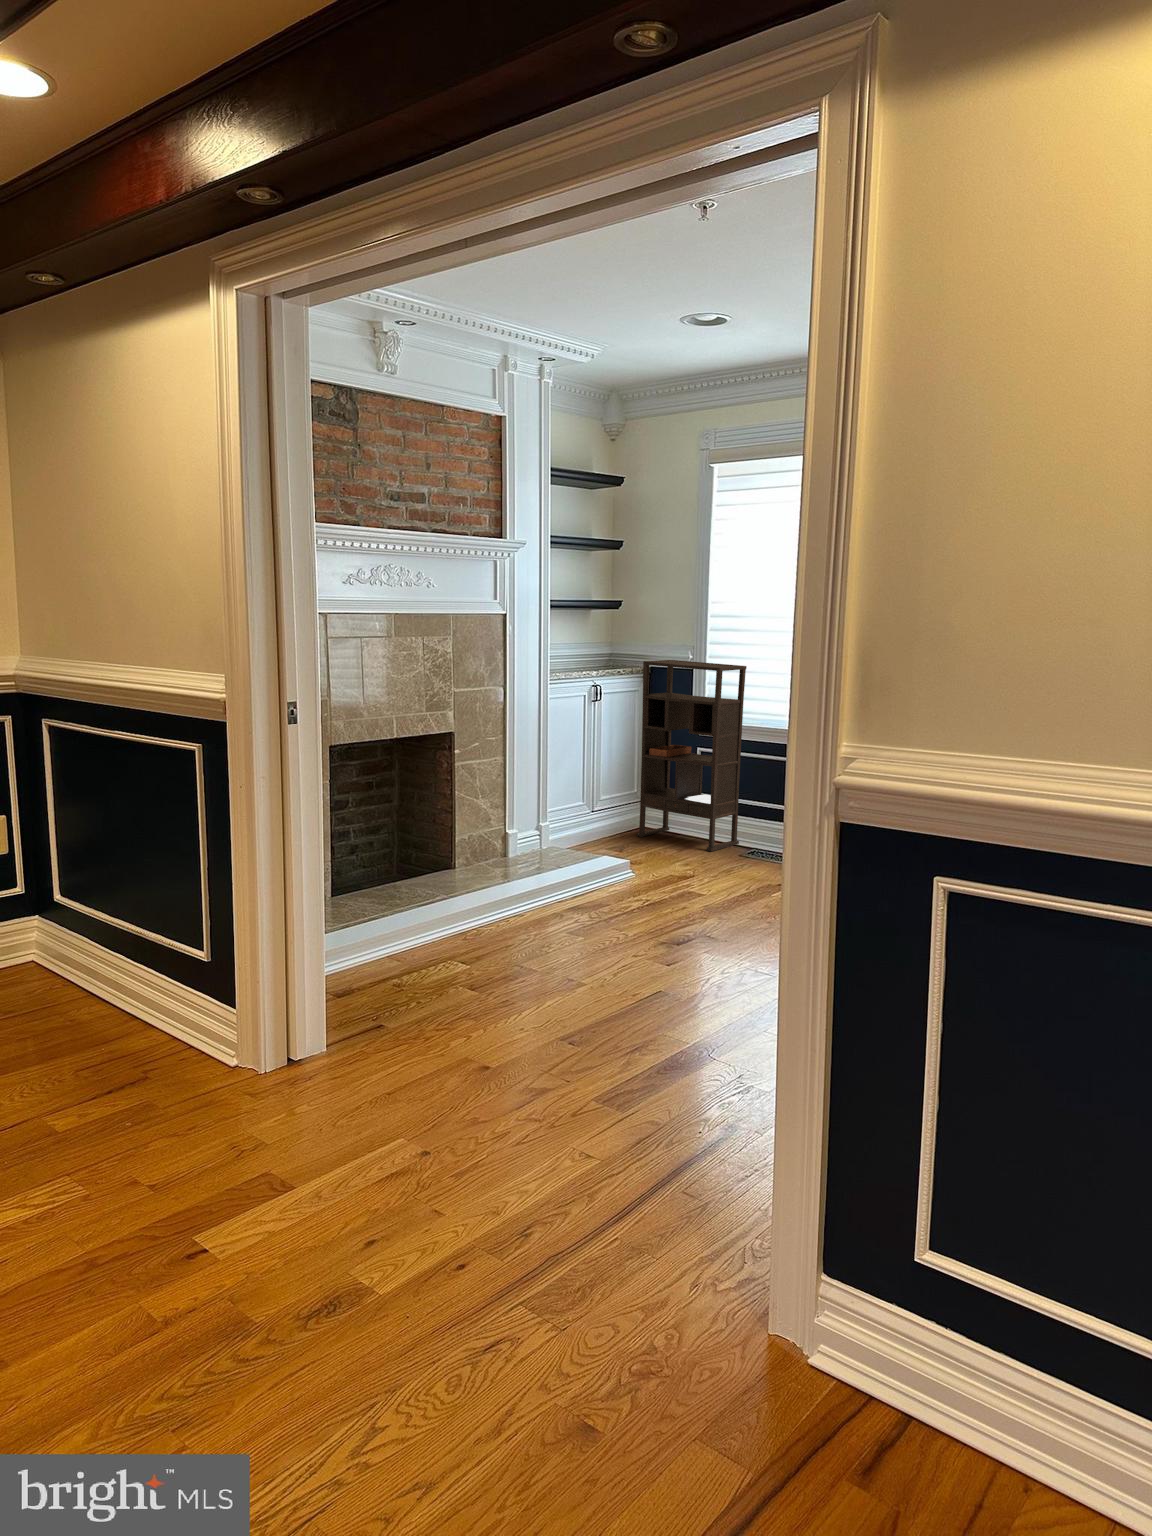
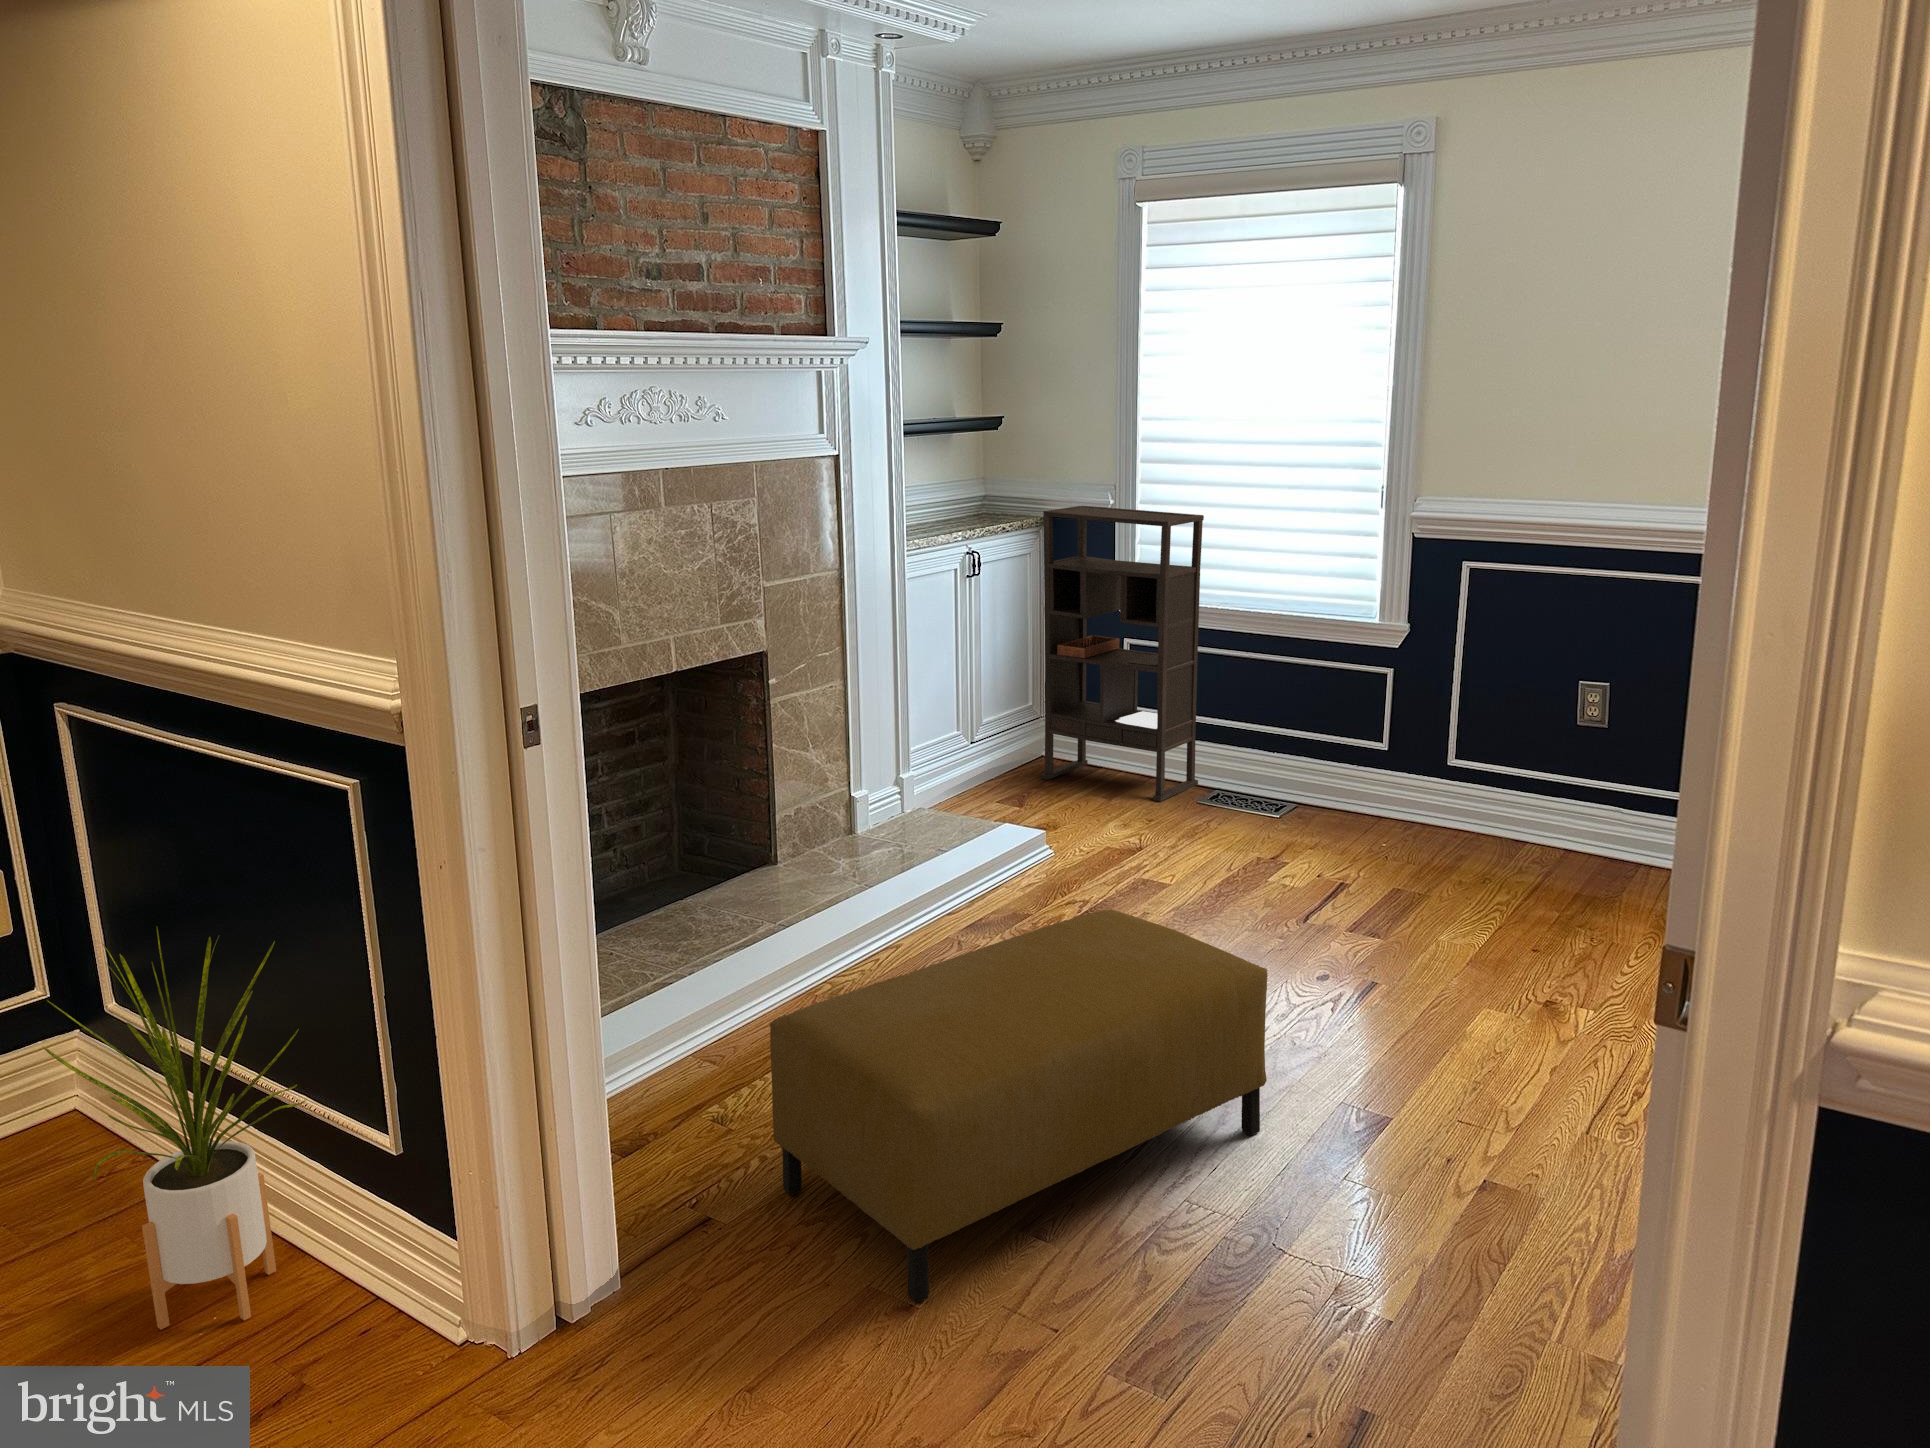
house plant: none [23,833,160,1060] -> present [43,928,307,1330]
ottoman: none [422,880,727,1077] -> present [770,909,1267,1303]

